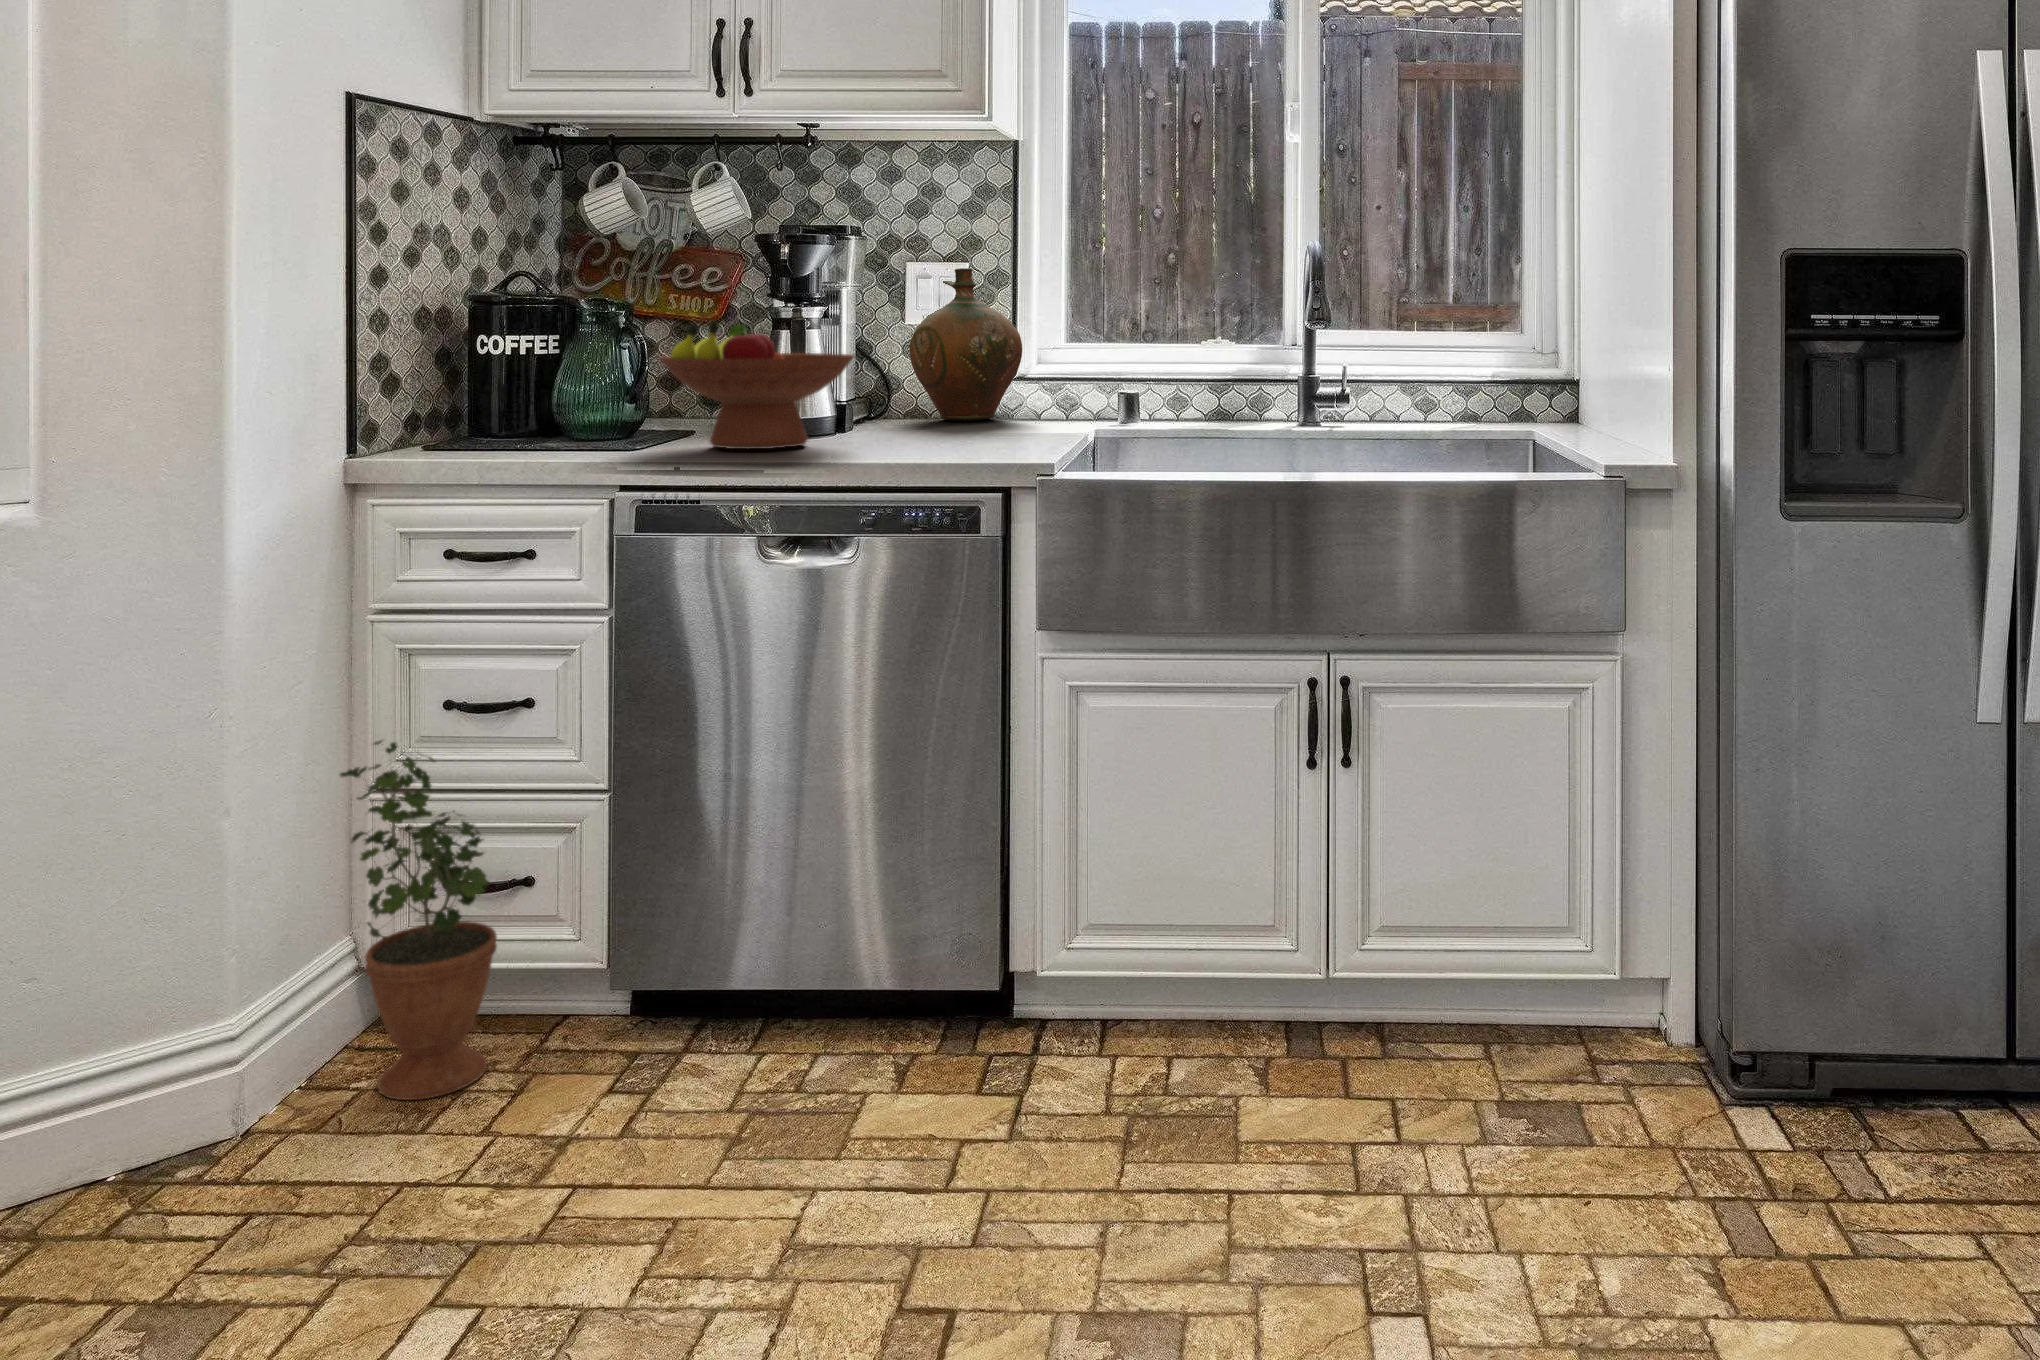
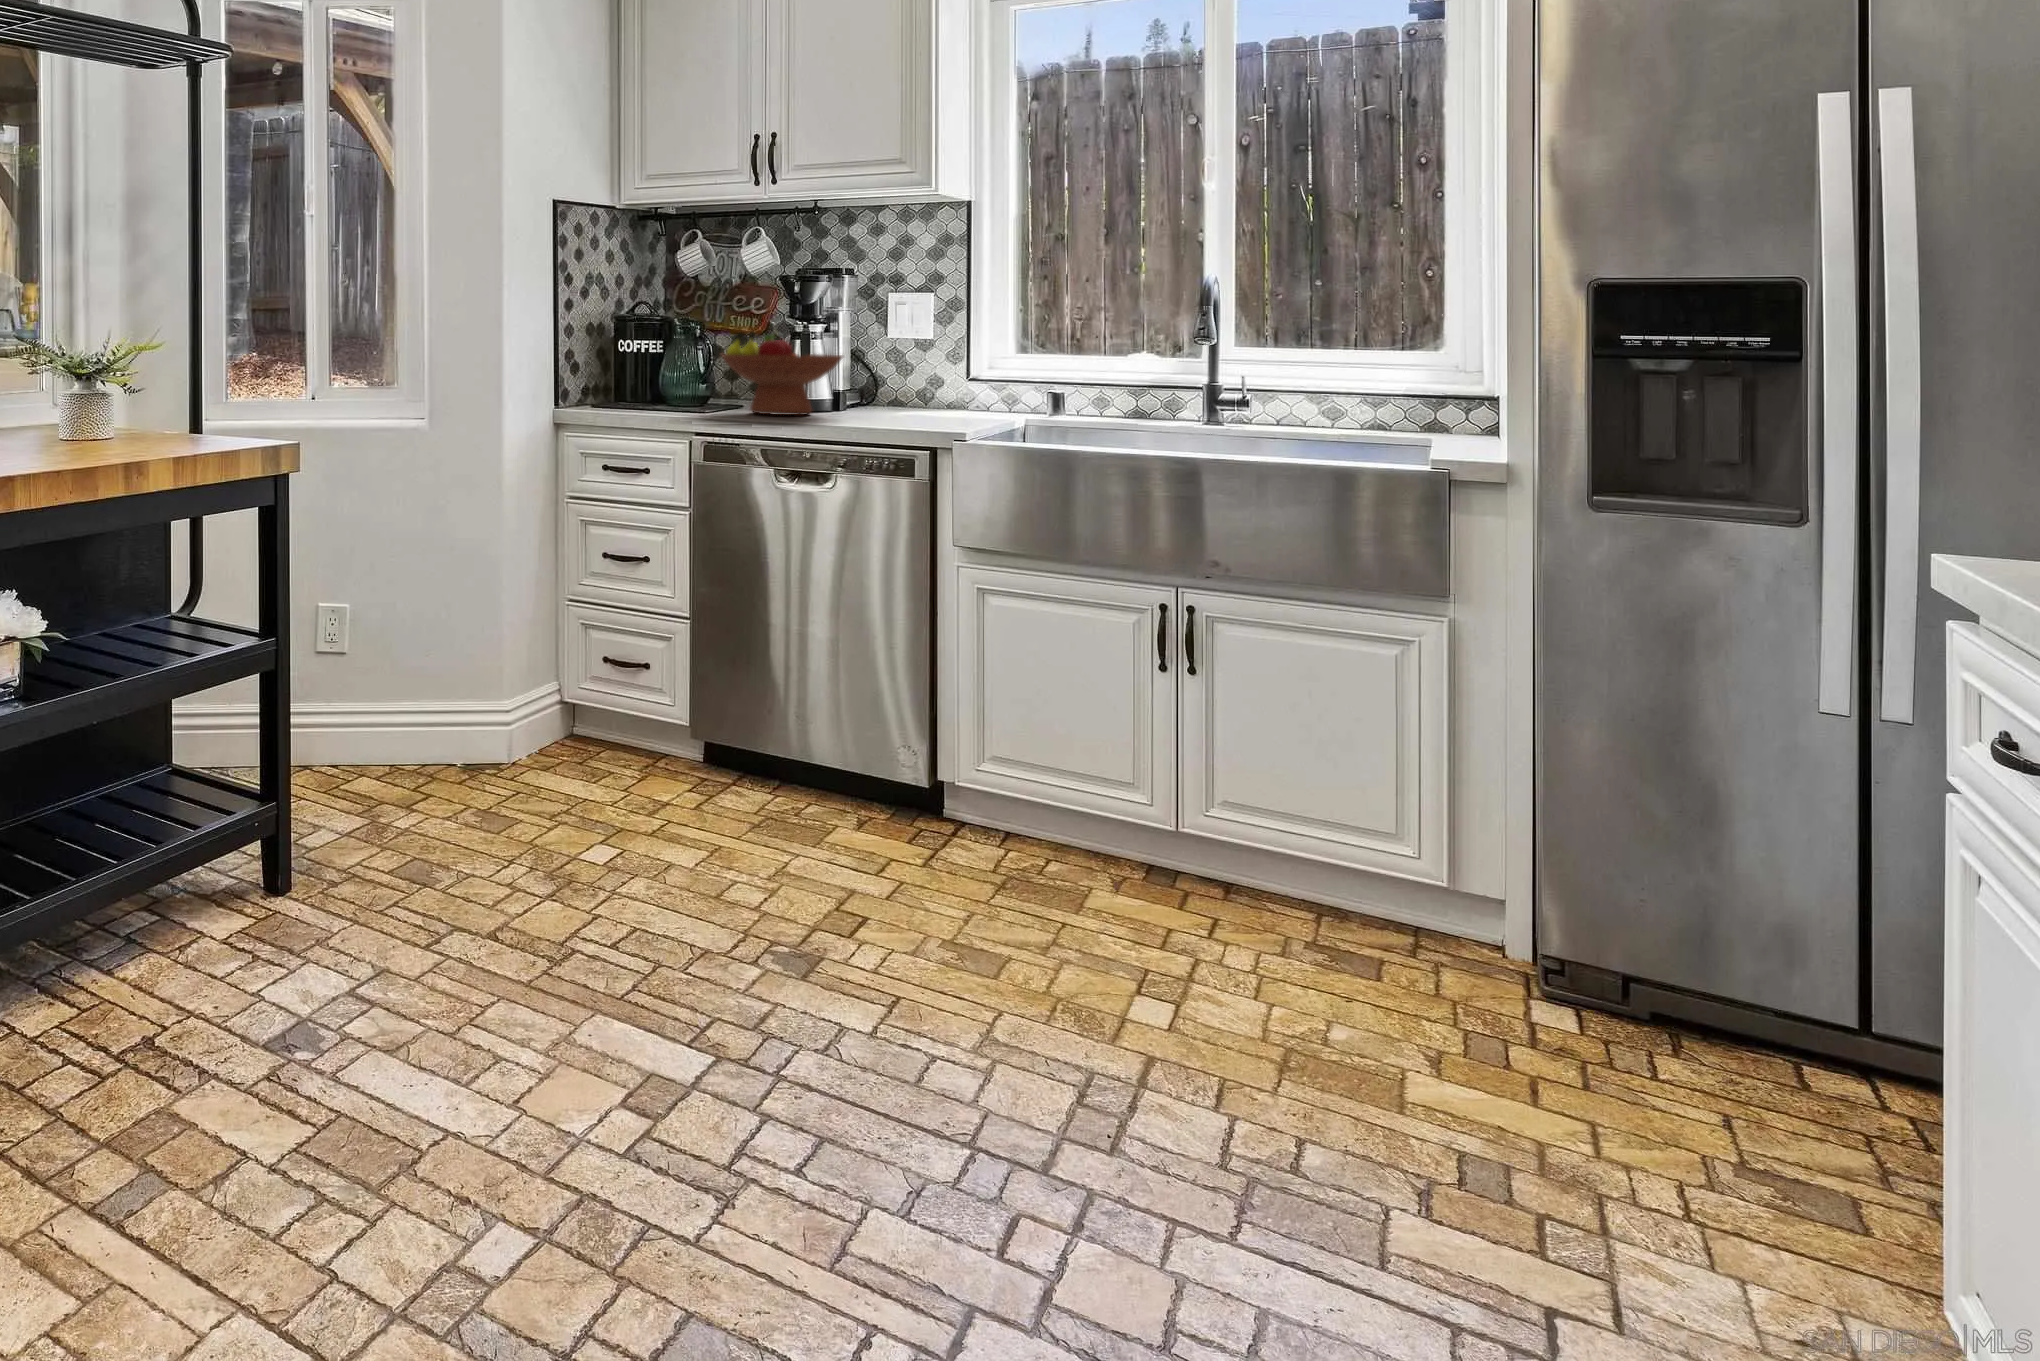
ceramic jug: present [910,268,1022,420] -> none [891,298,973,405]
potted plant: present [340,740,497,1100] -> none [539,571,619,782]

